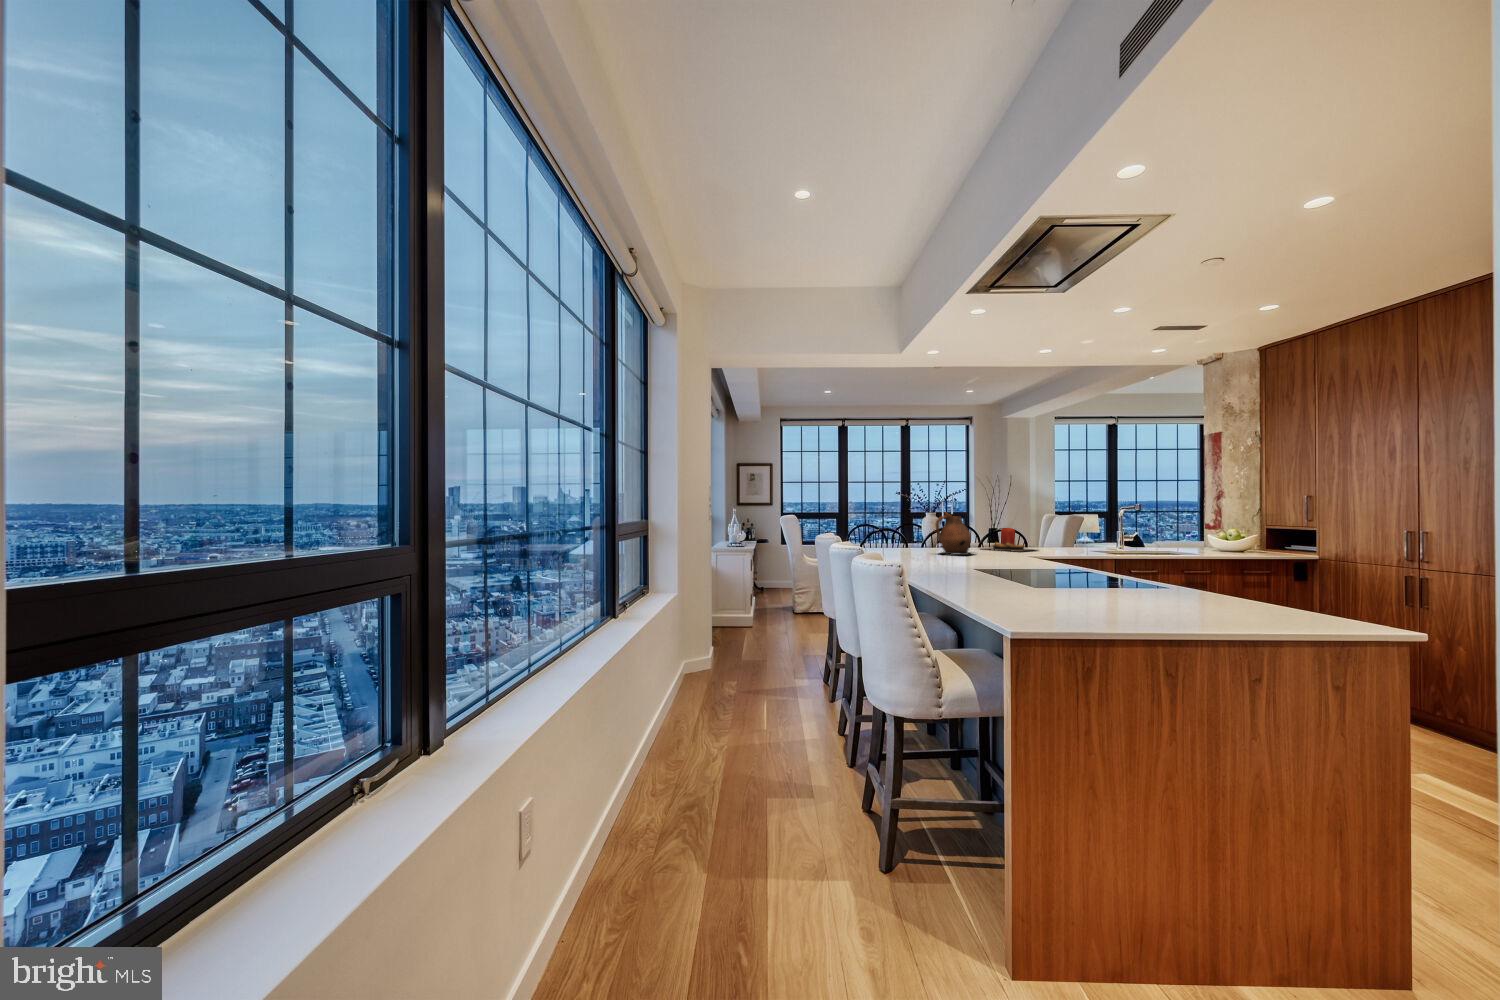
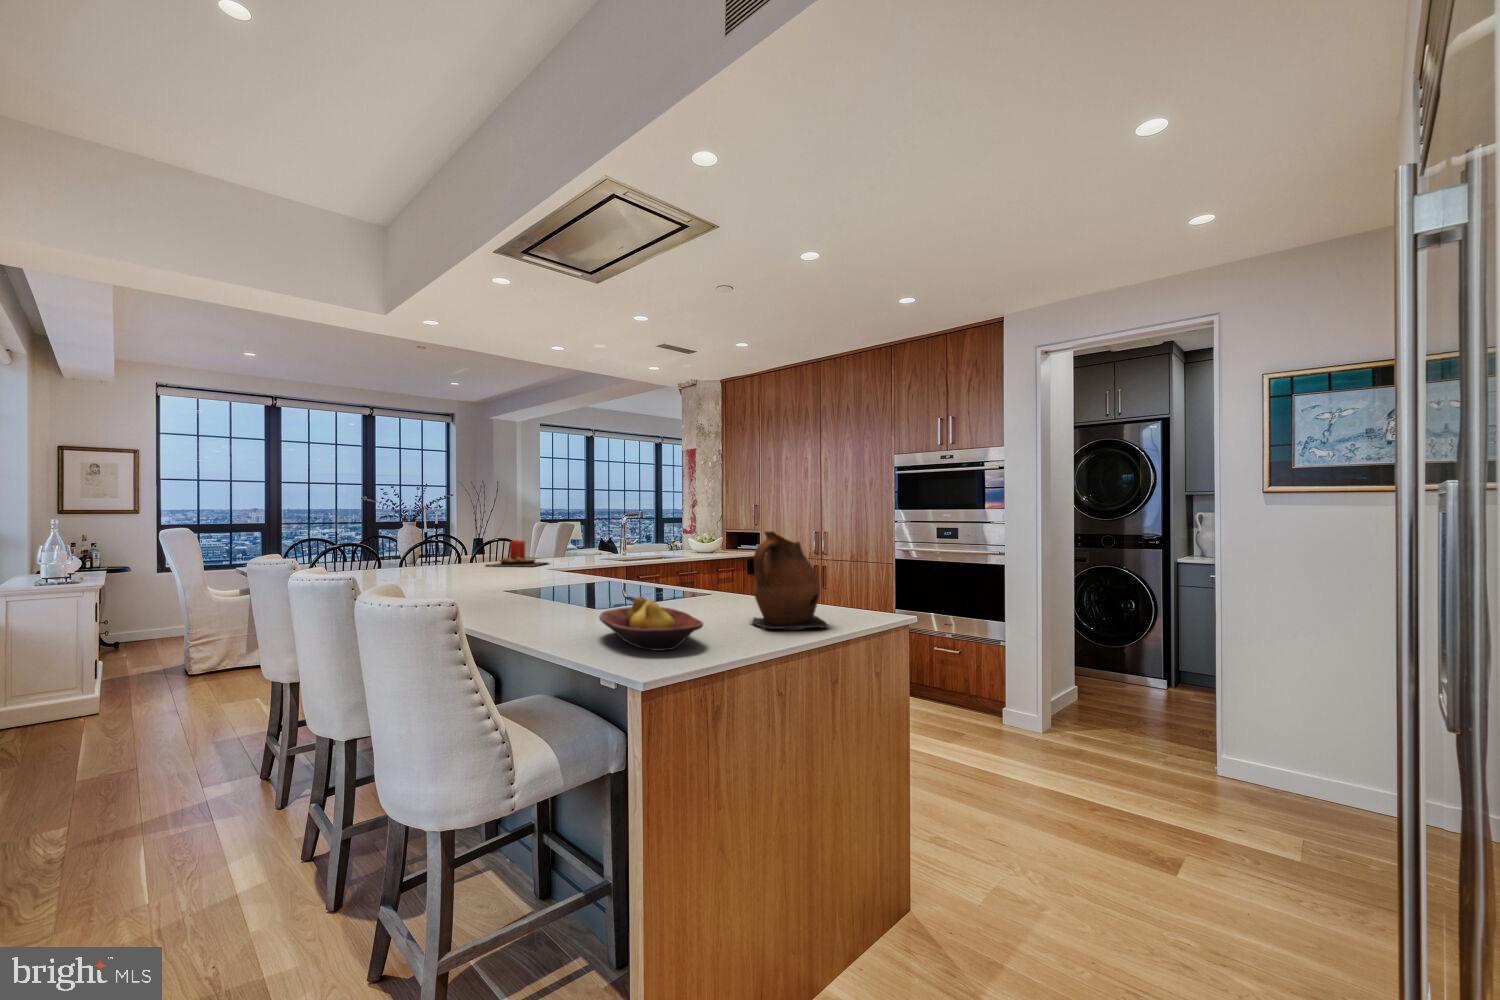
ceramic pitcher: present [936,512,974,555] -> present [752,531,828,629]
fruit bowl: none [1012,572,1103,618] -> present [599,597,703,651]

